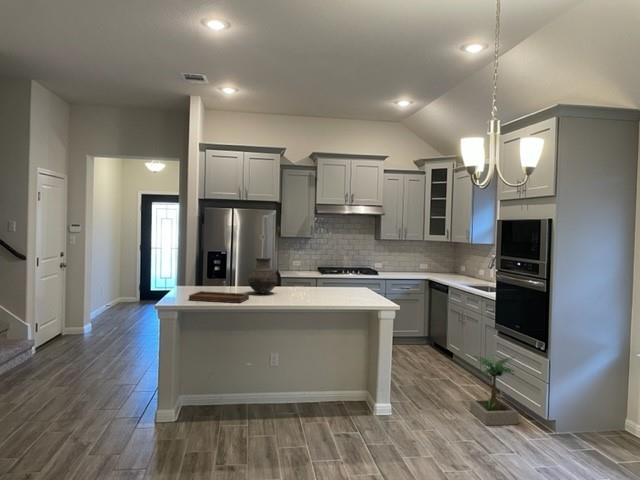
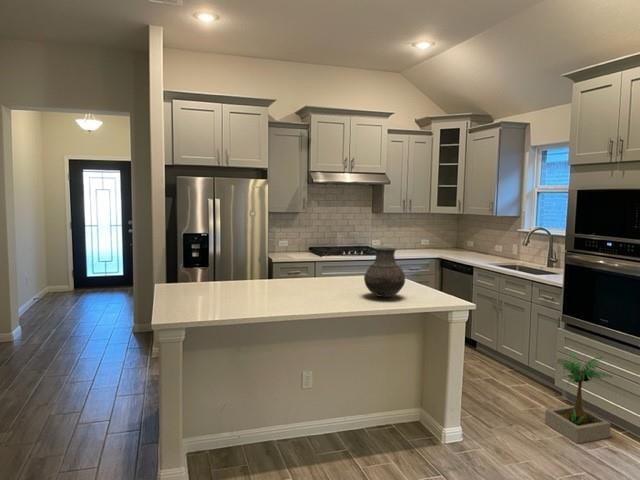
vase: present [248,258,278,293] -> present [364,247,405,297]
tray: present [189,281,249,303] -> none [199,282,279,313]

